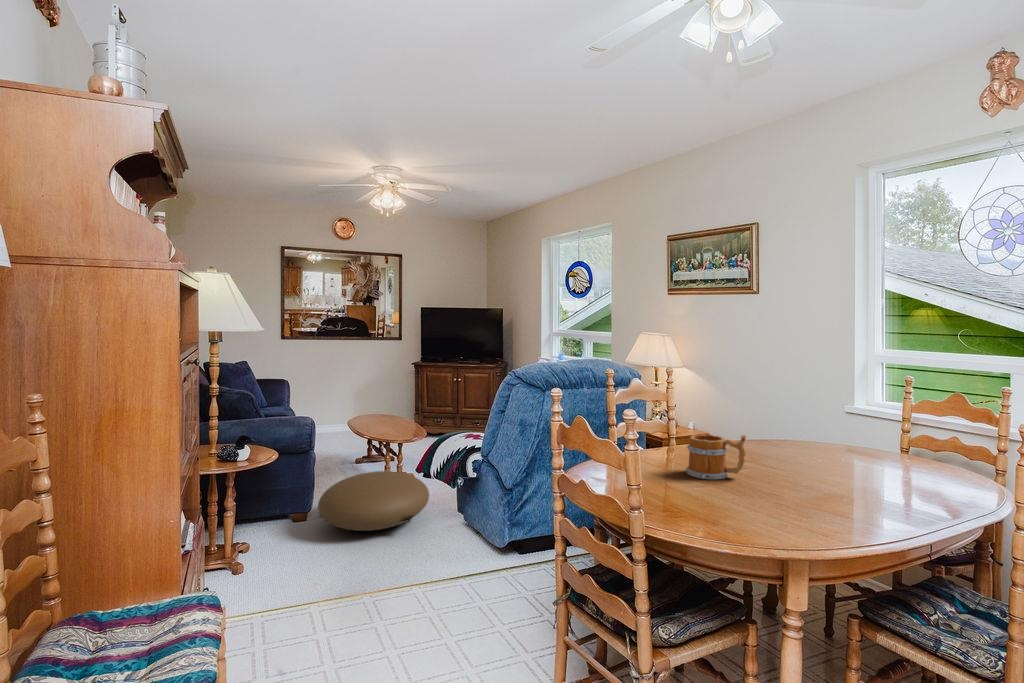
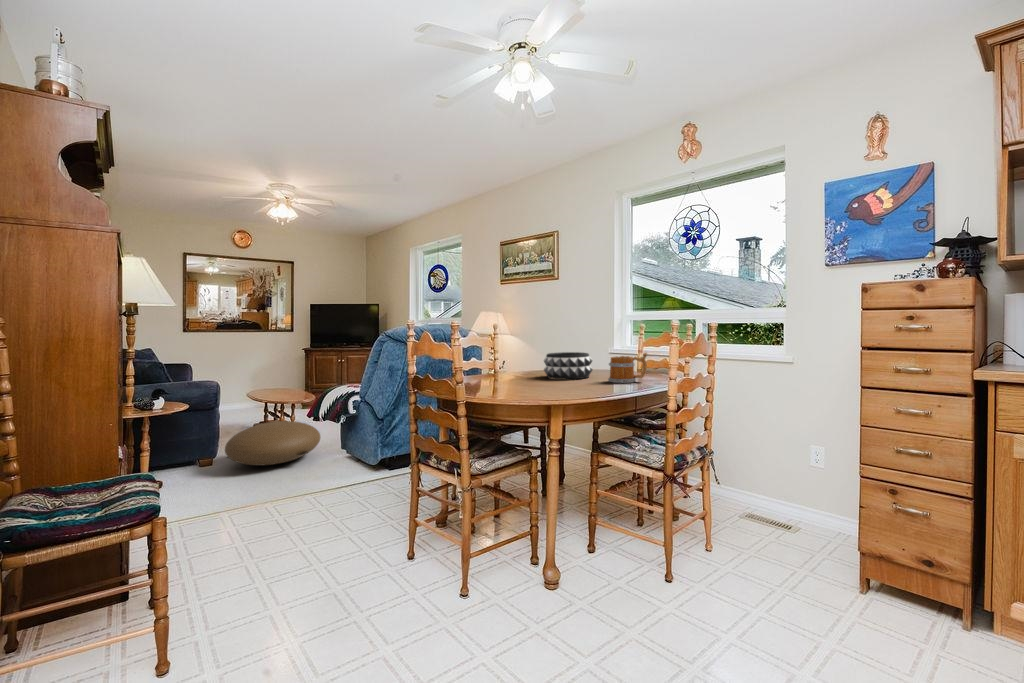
decorative bowl: none [755,424,841,474] -> present [544,352,592,379]
mug: present [685,435,748,479] -> present [608,353,647,383]

